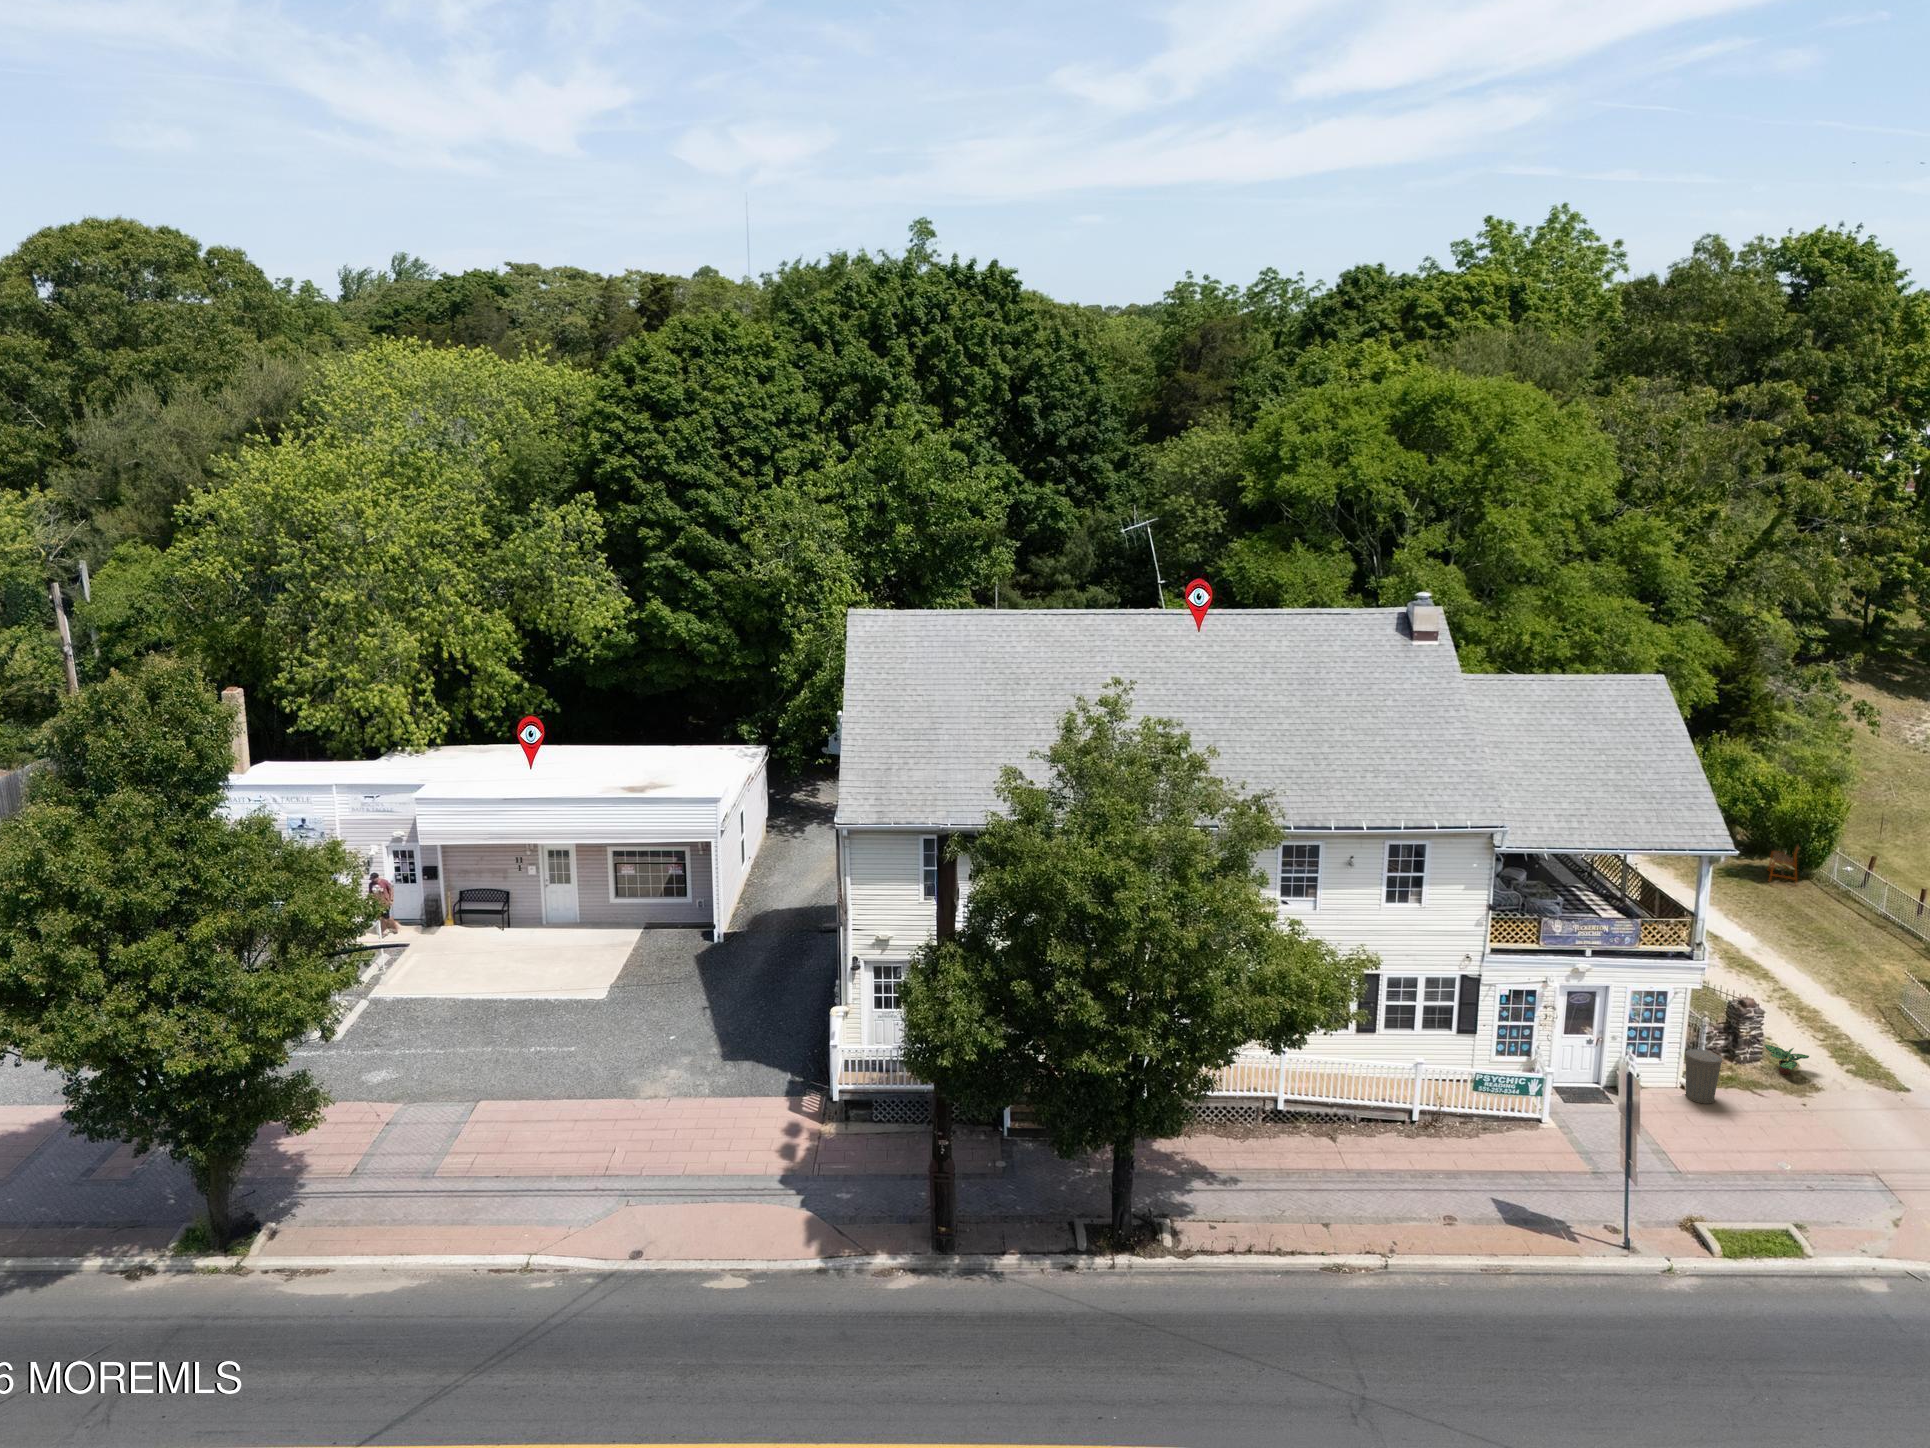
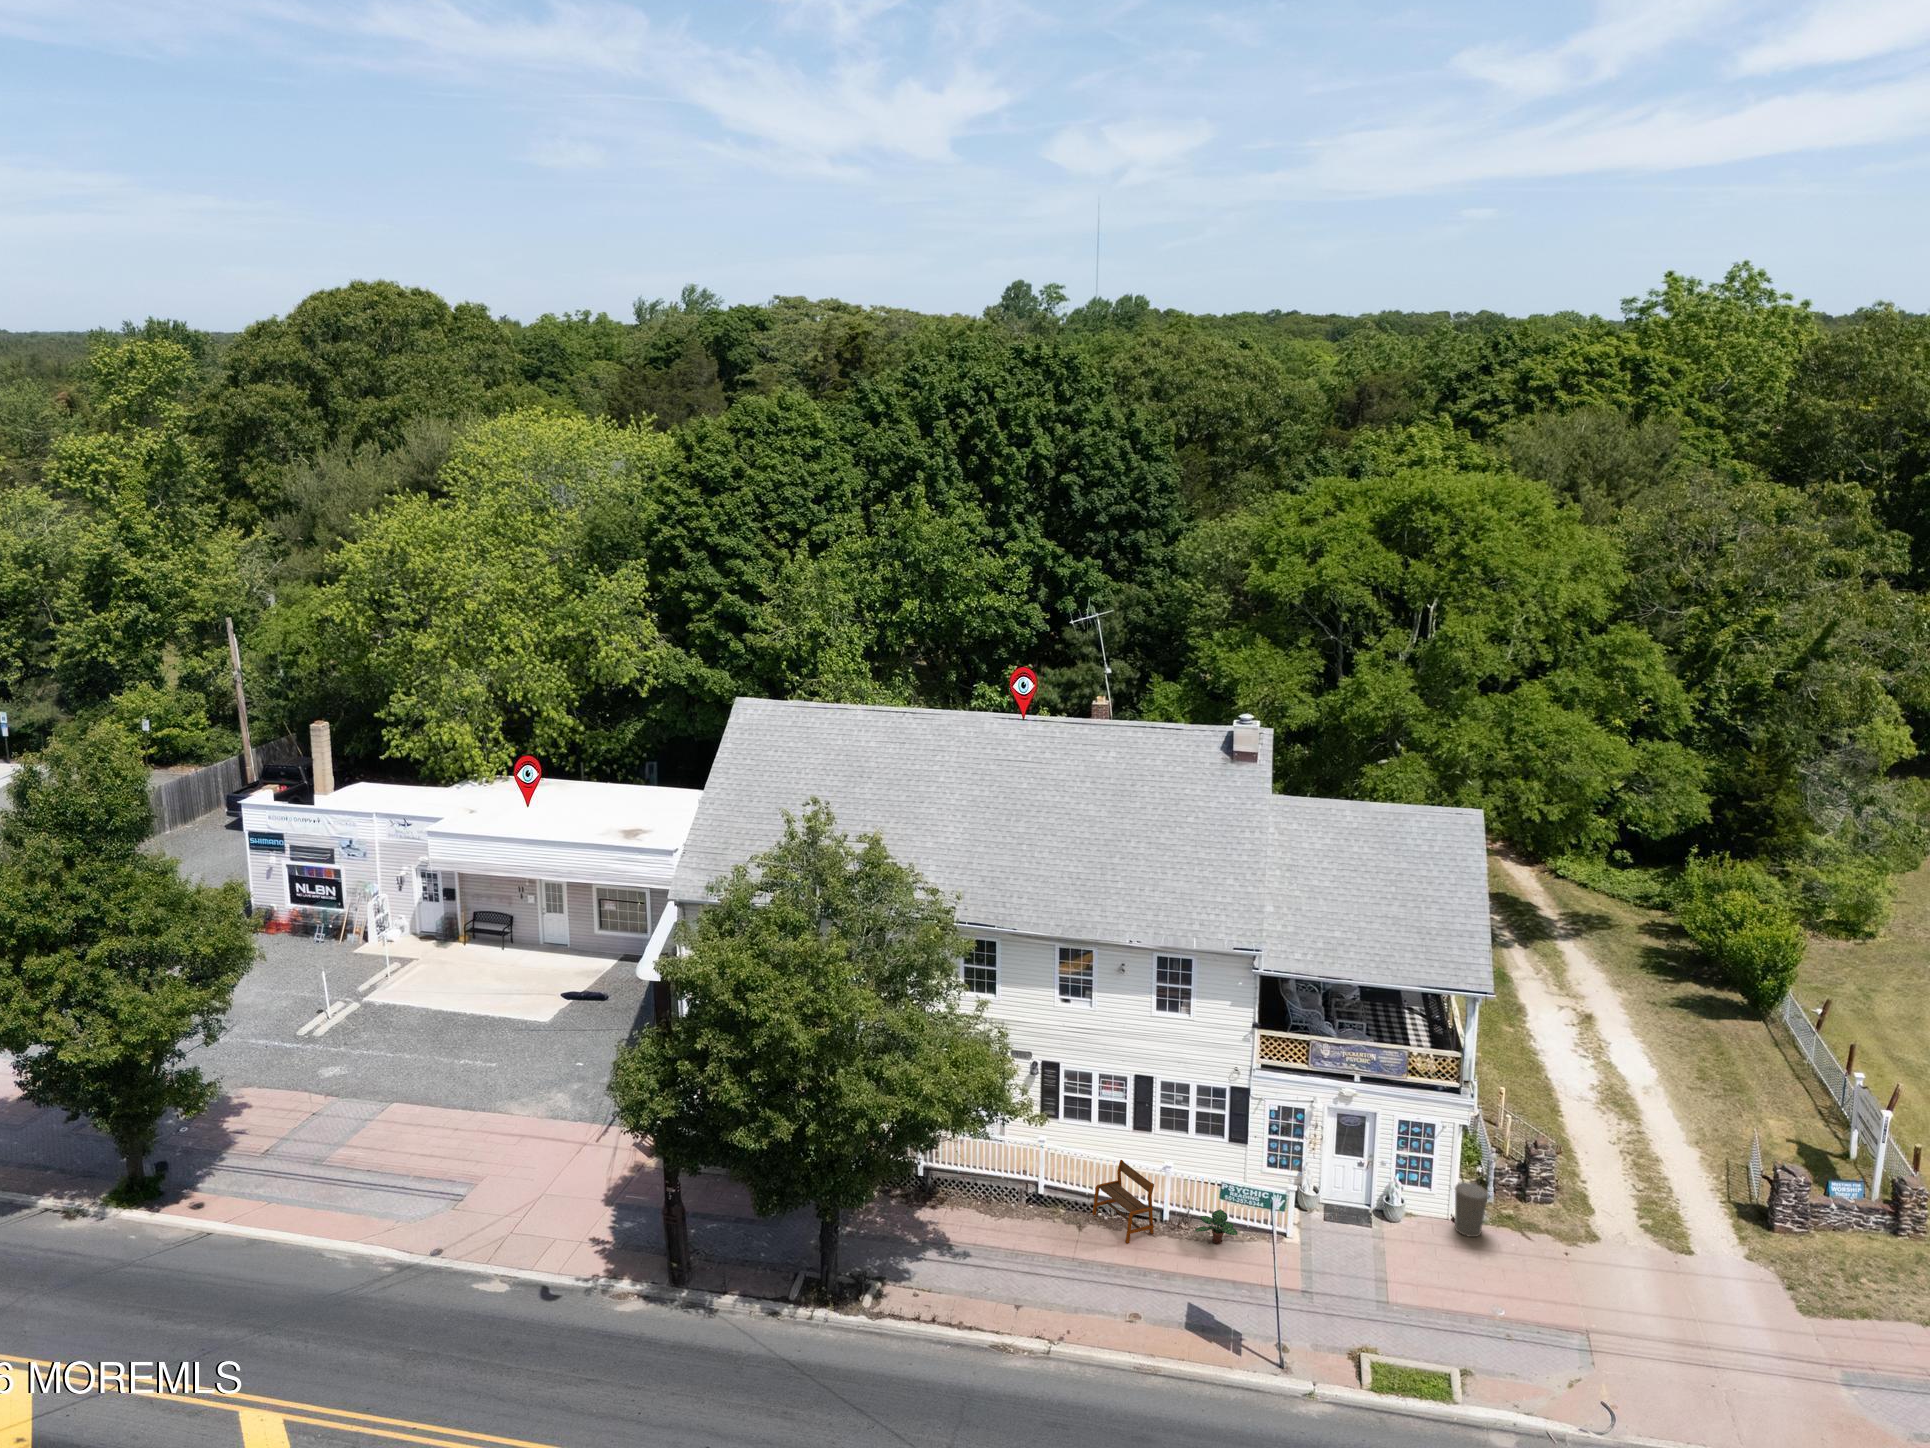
bench: present [1768,846,1799,884] -> present [1092,1160,1154,1243]
potted plant: present [1765,1045,1809,1075] -> present [1195,1209,1237,1244]

